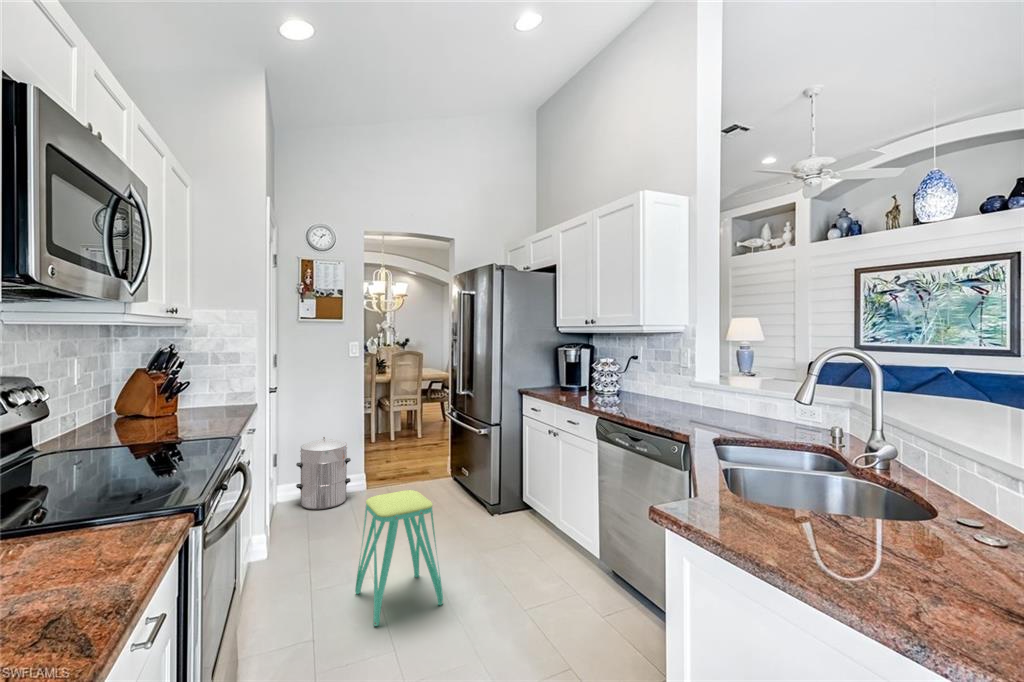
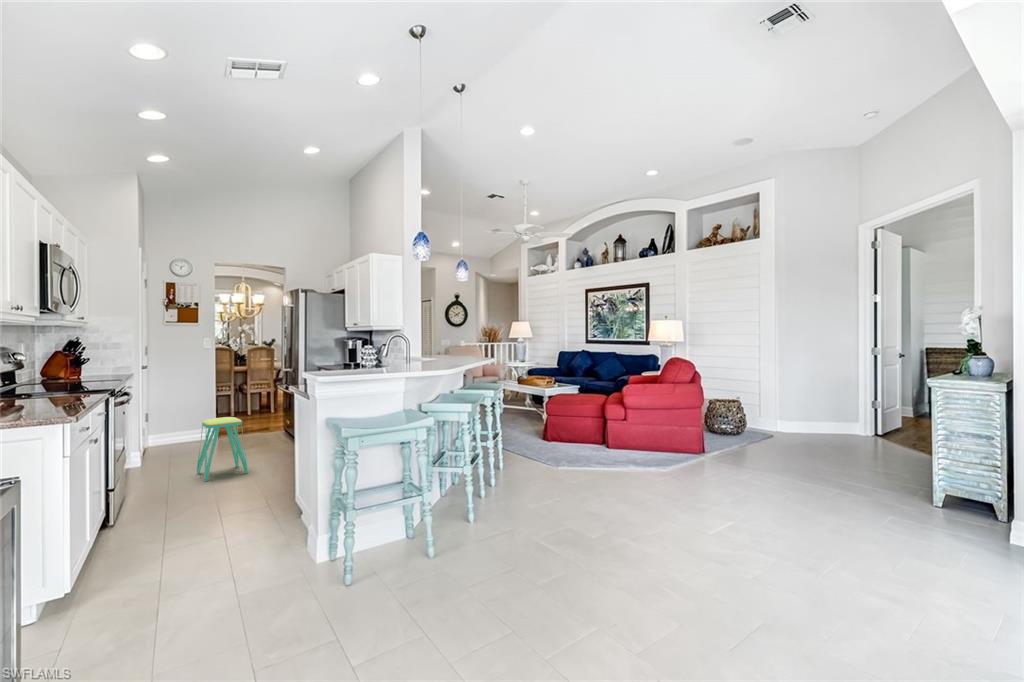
waste bin: present [296,437,351,510] -> none [163,401,204,448]

